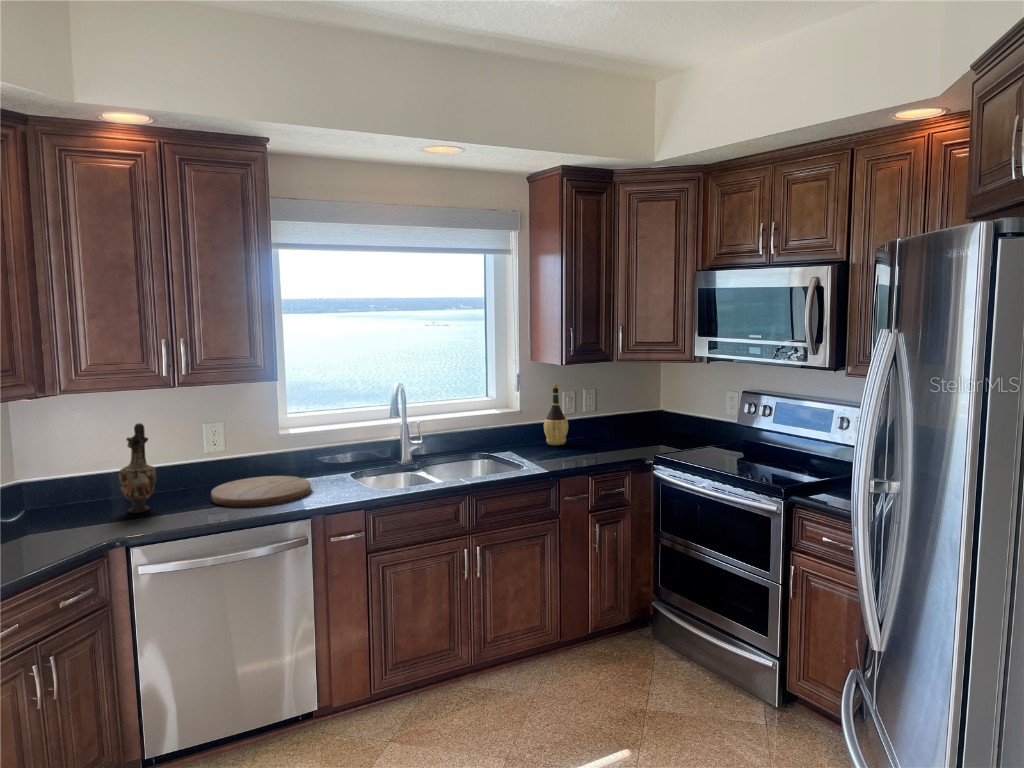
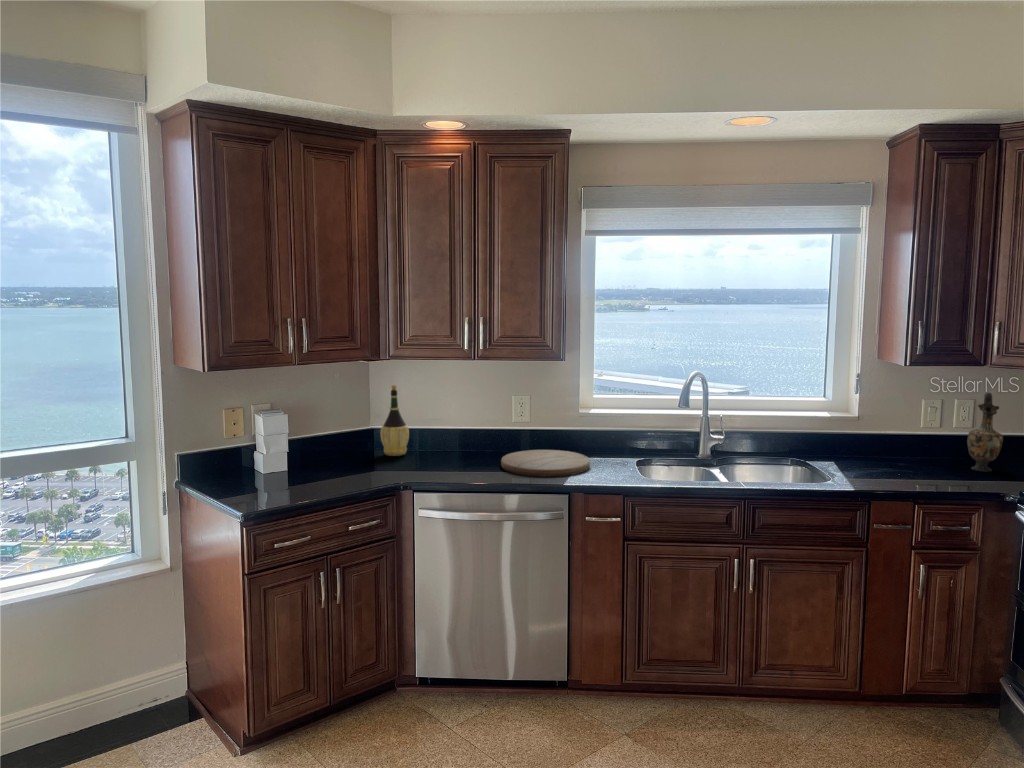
wine bottle: present [544,384,568,445] -> present [380,385,409,456]
vase: present [119,423,156,513] -> present [967,393,1003,472]

